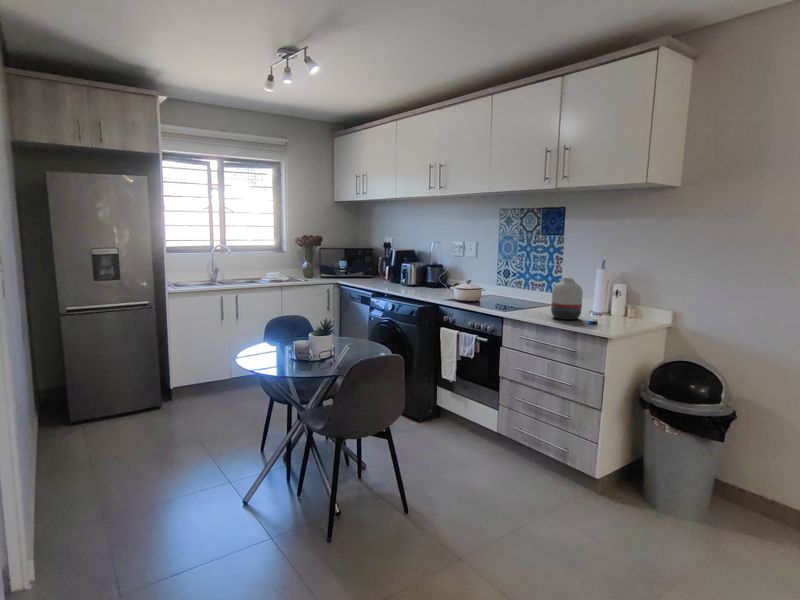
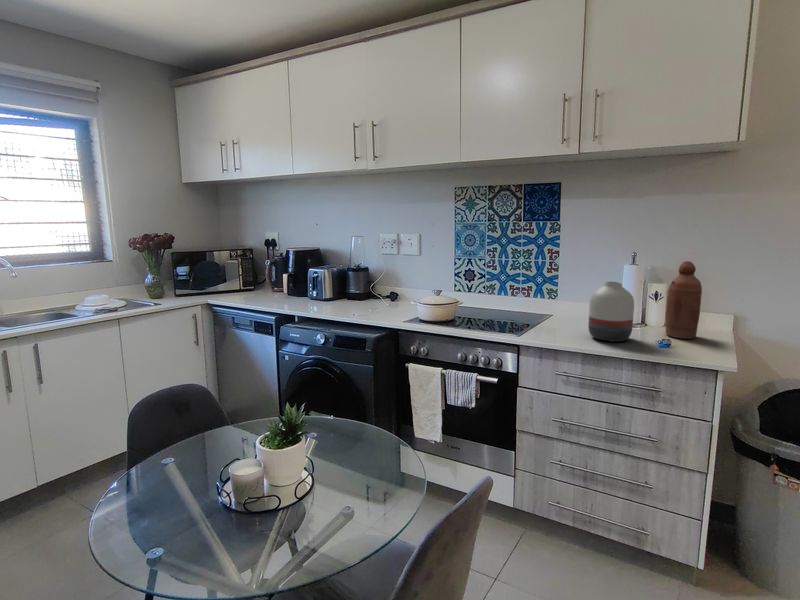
bottle: none [613,266,638,324] -> present [666,261,702,339]

